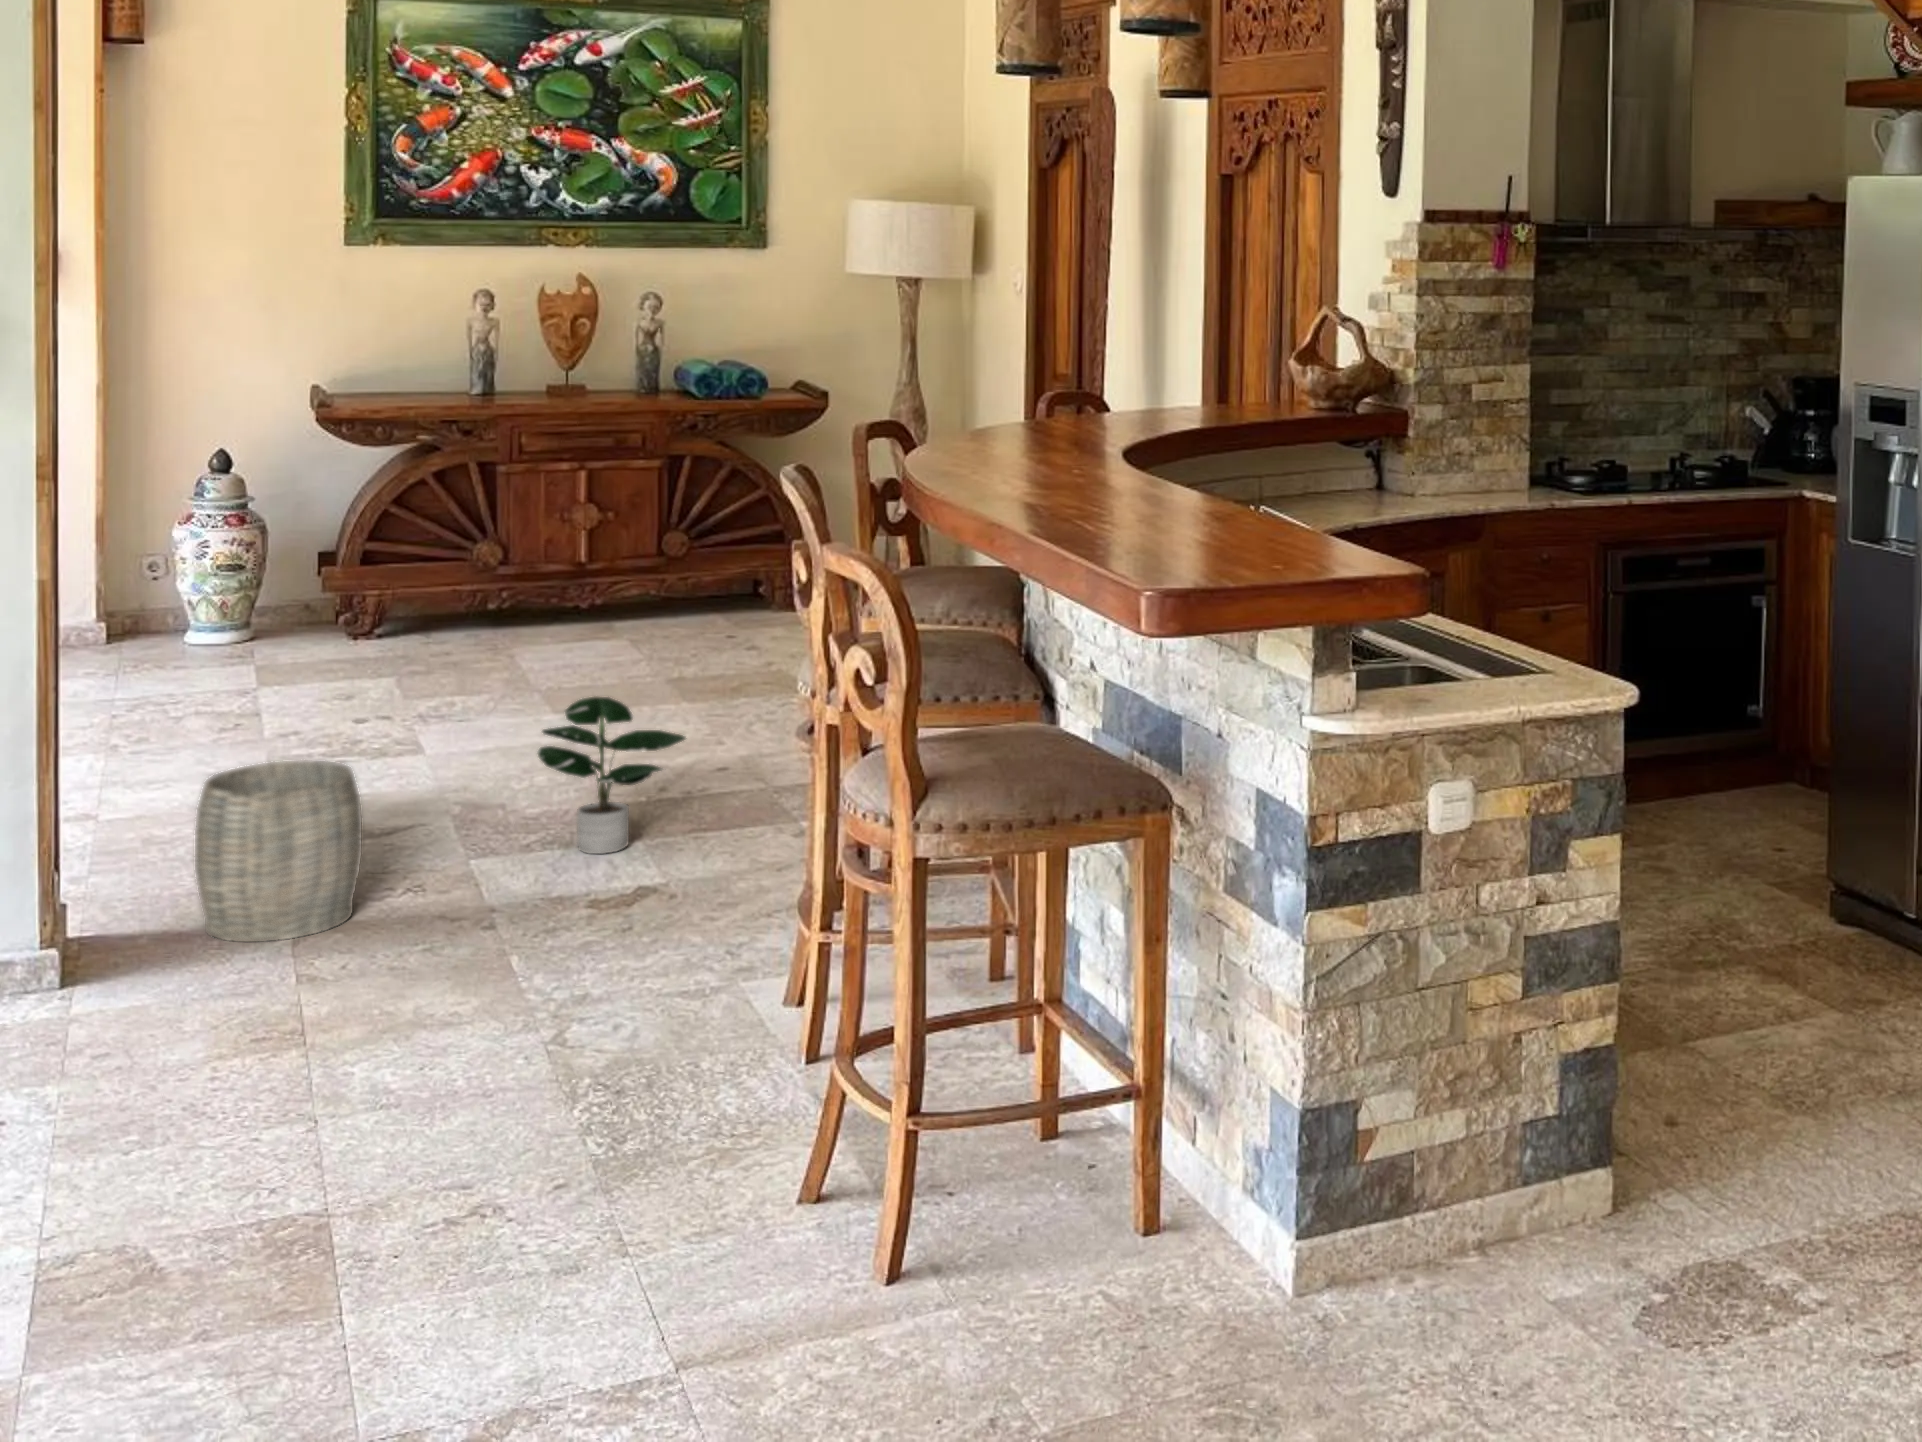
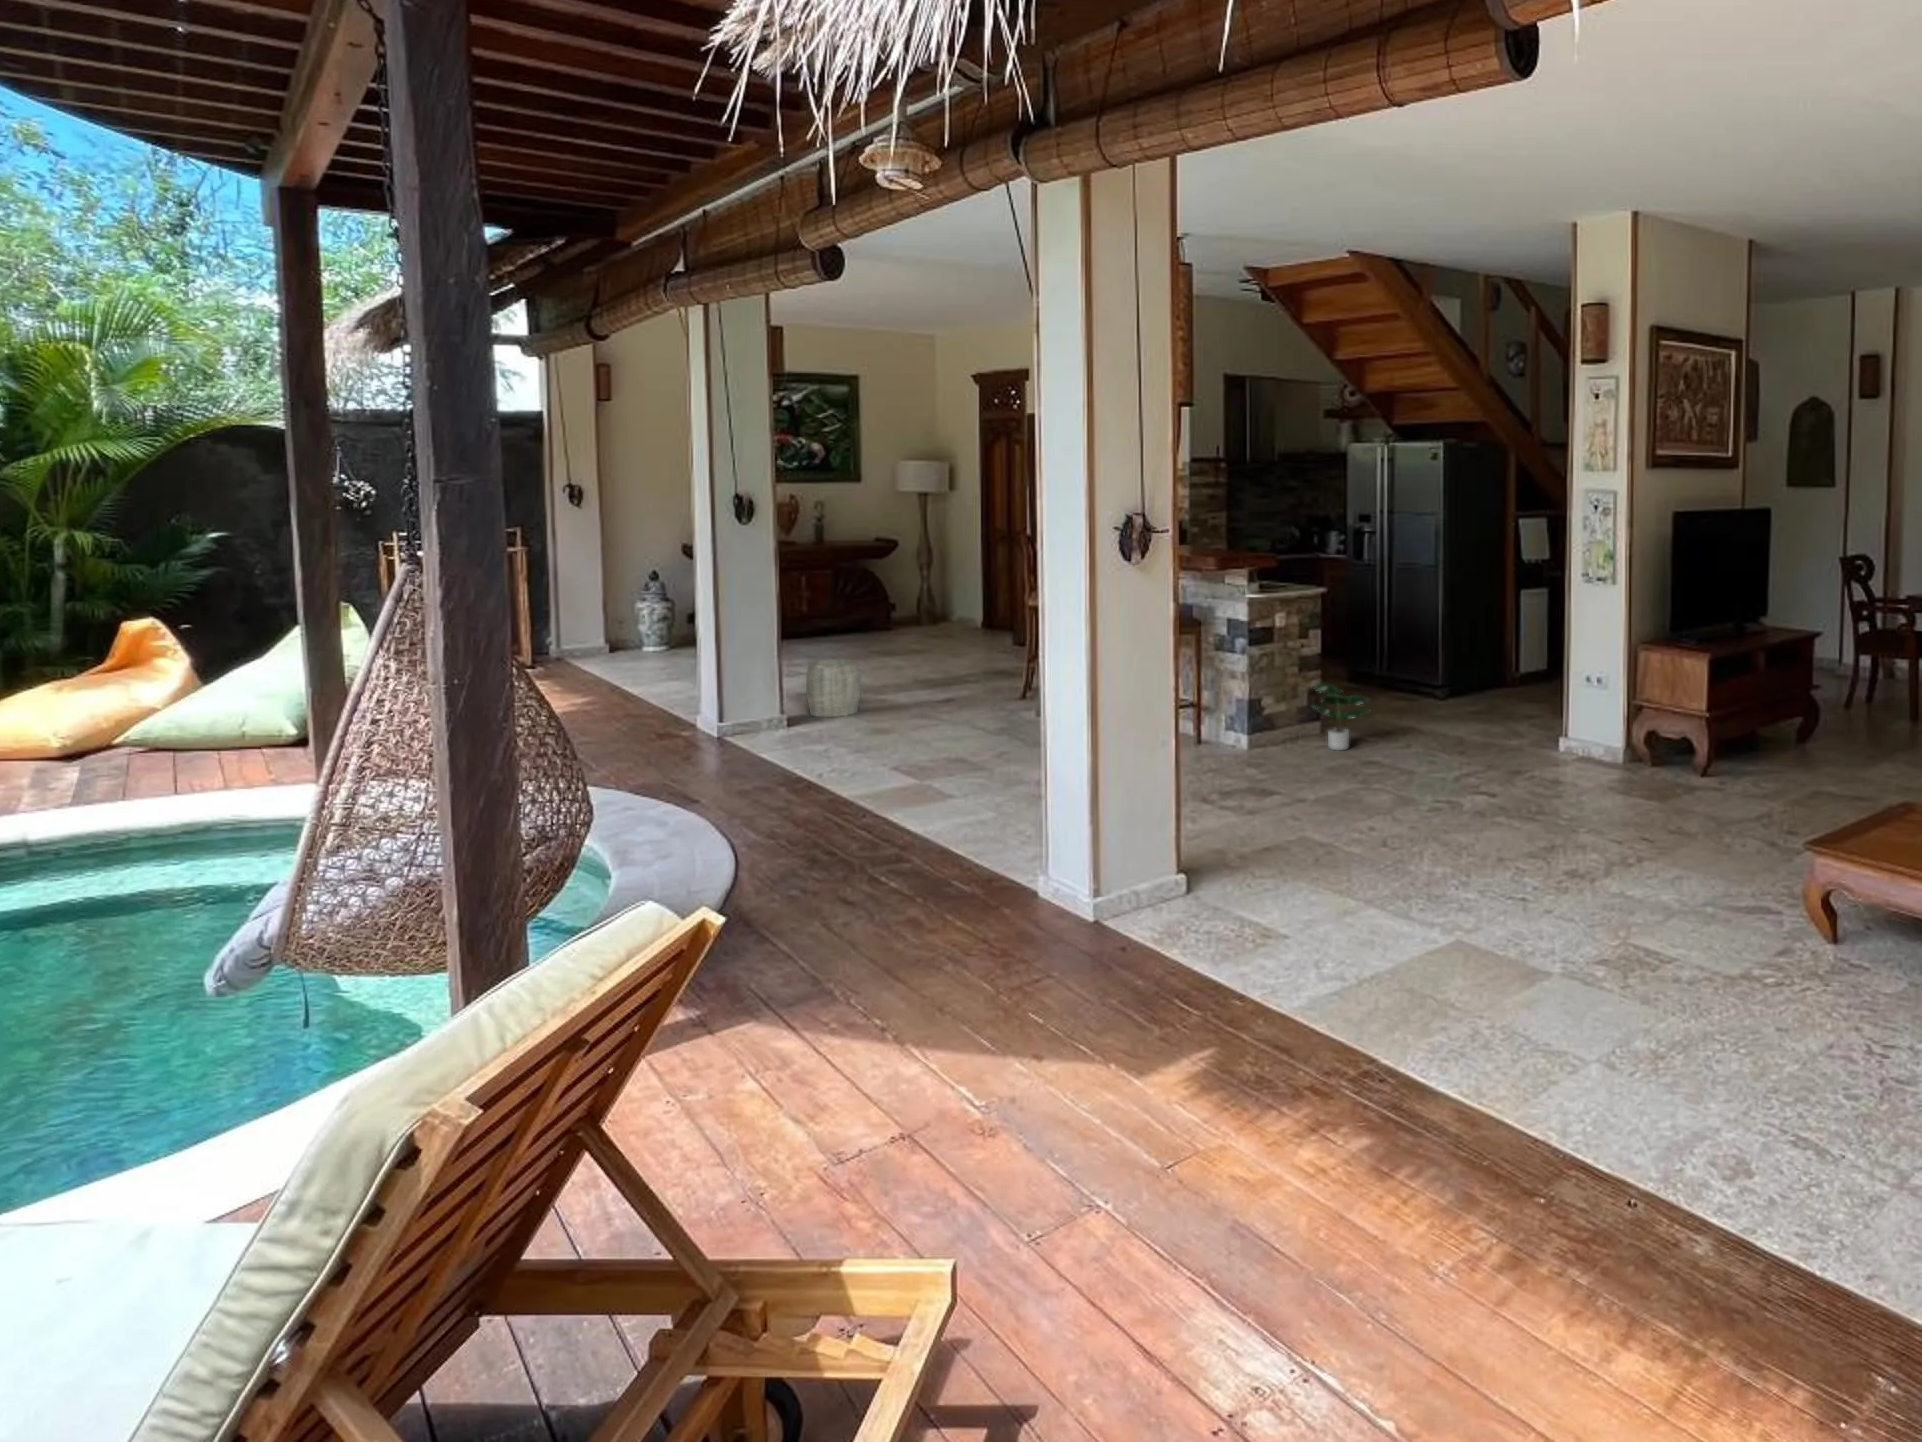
potted plant: present [538,696,685,854] -> present [1313,683,1369,750]

